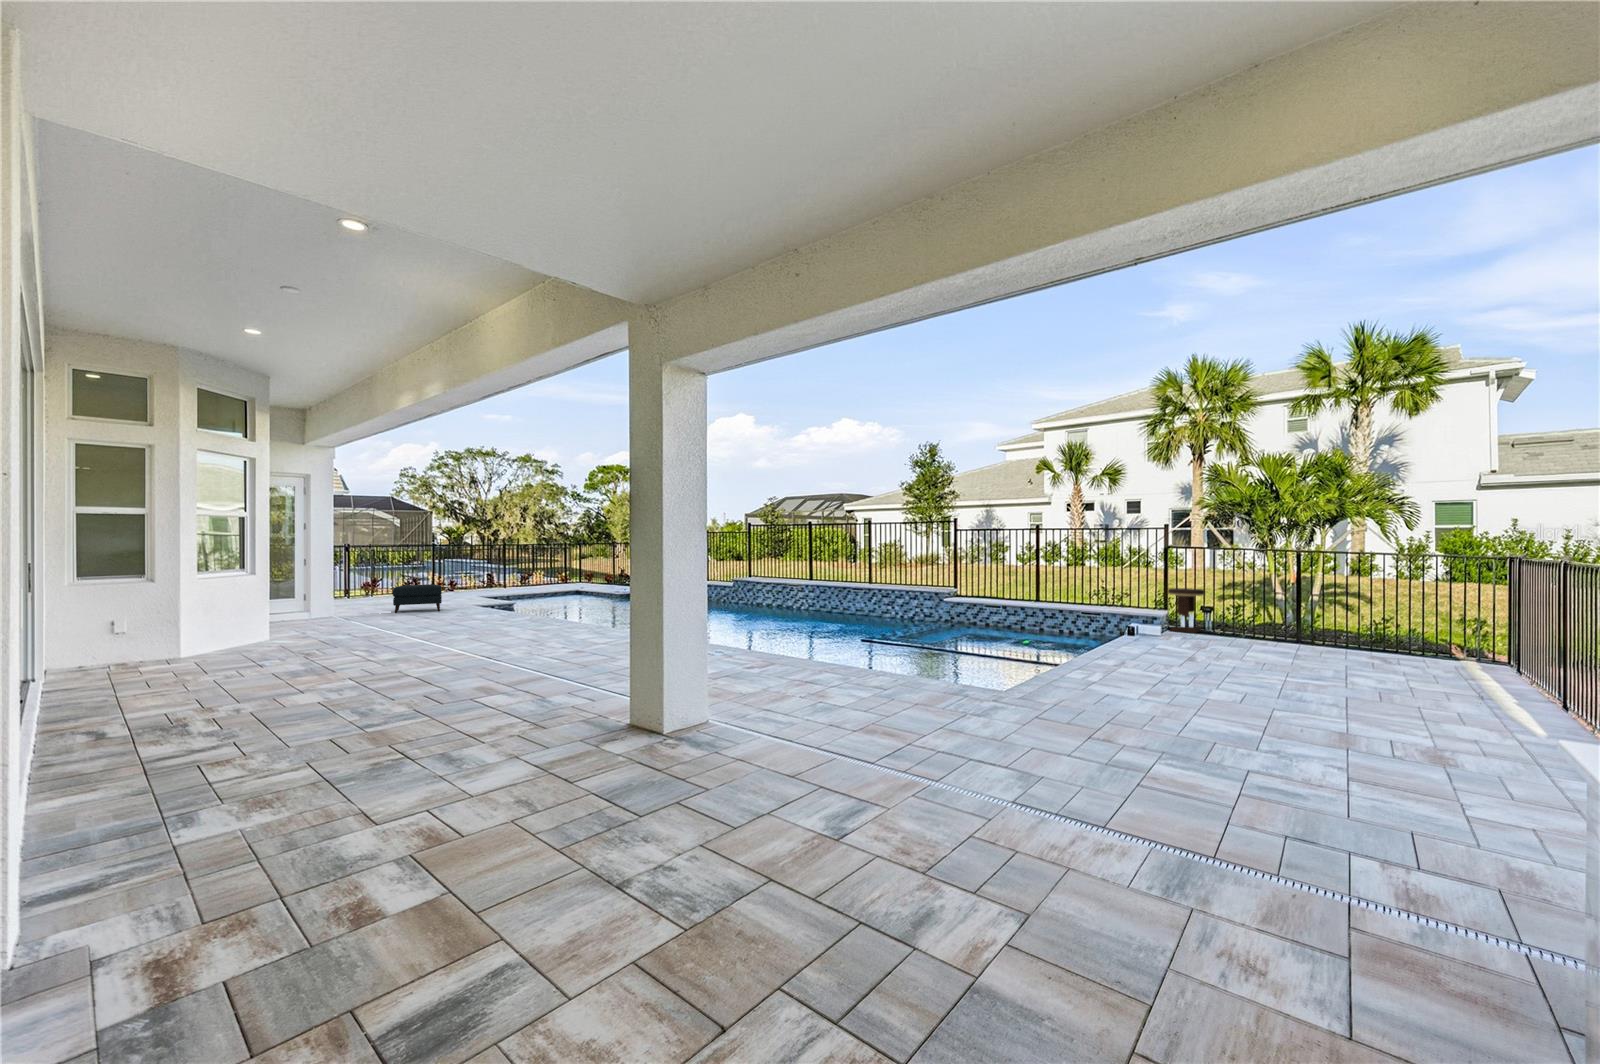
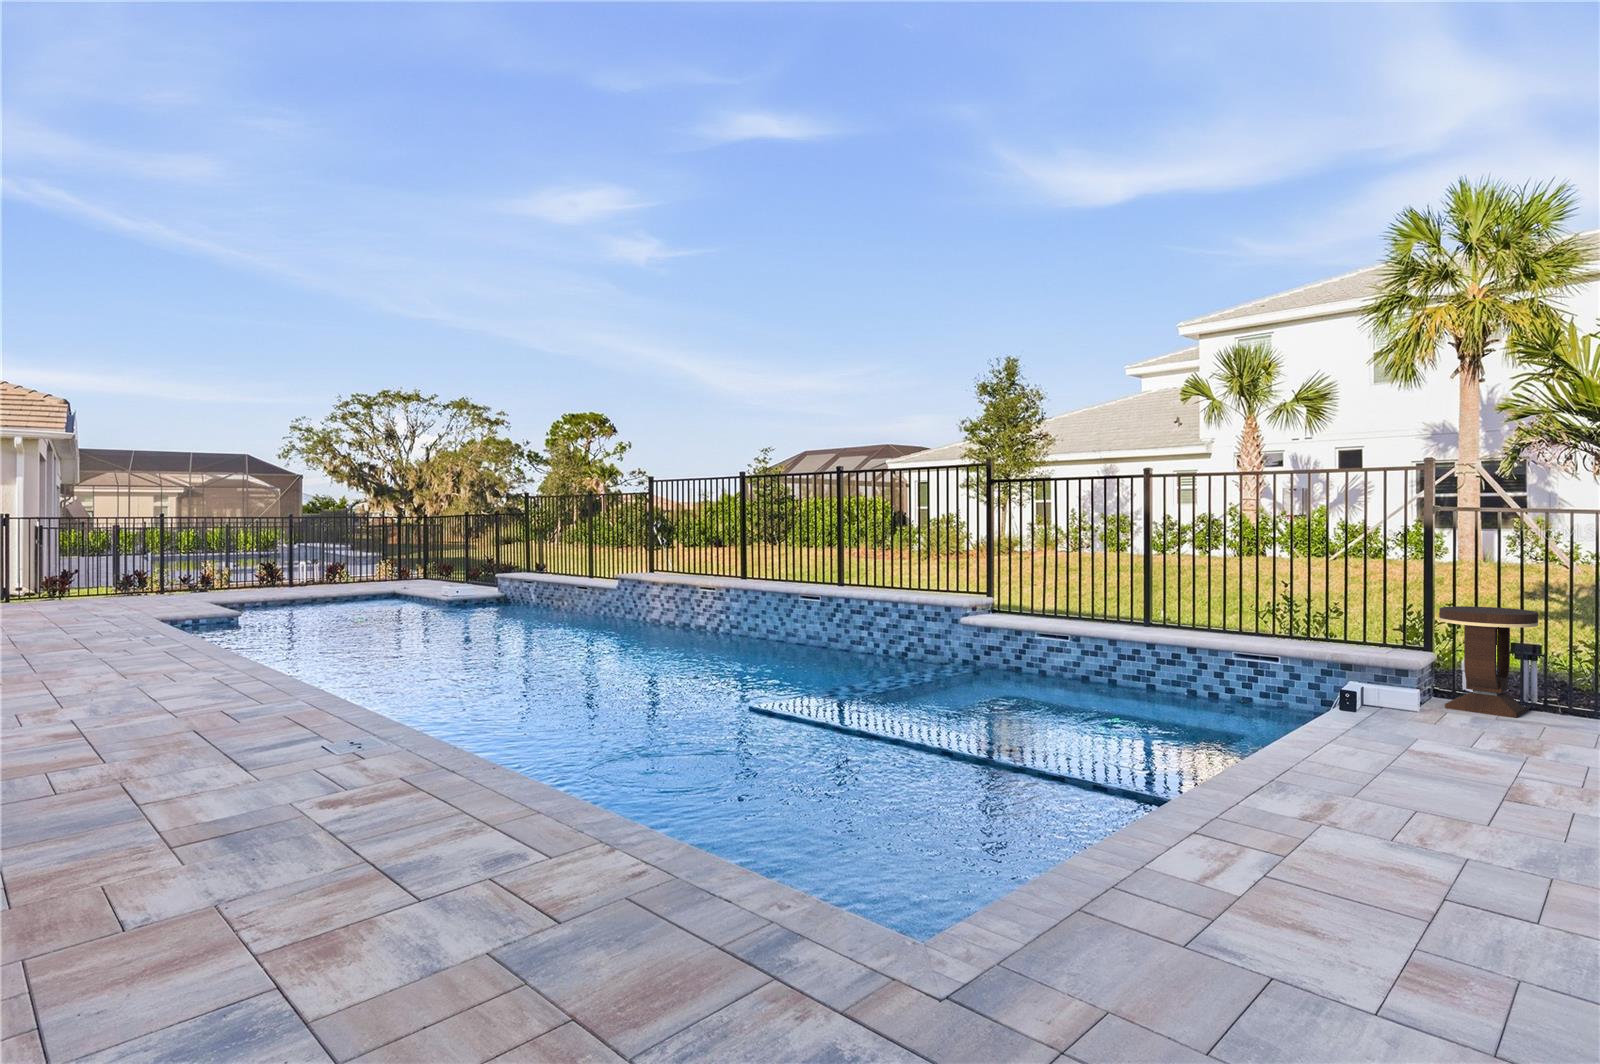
ottoman: present [393,584,442,613] -> none [20,585,129,632]

